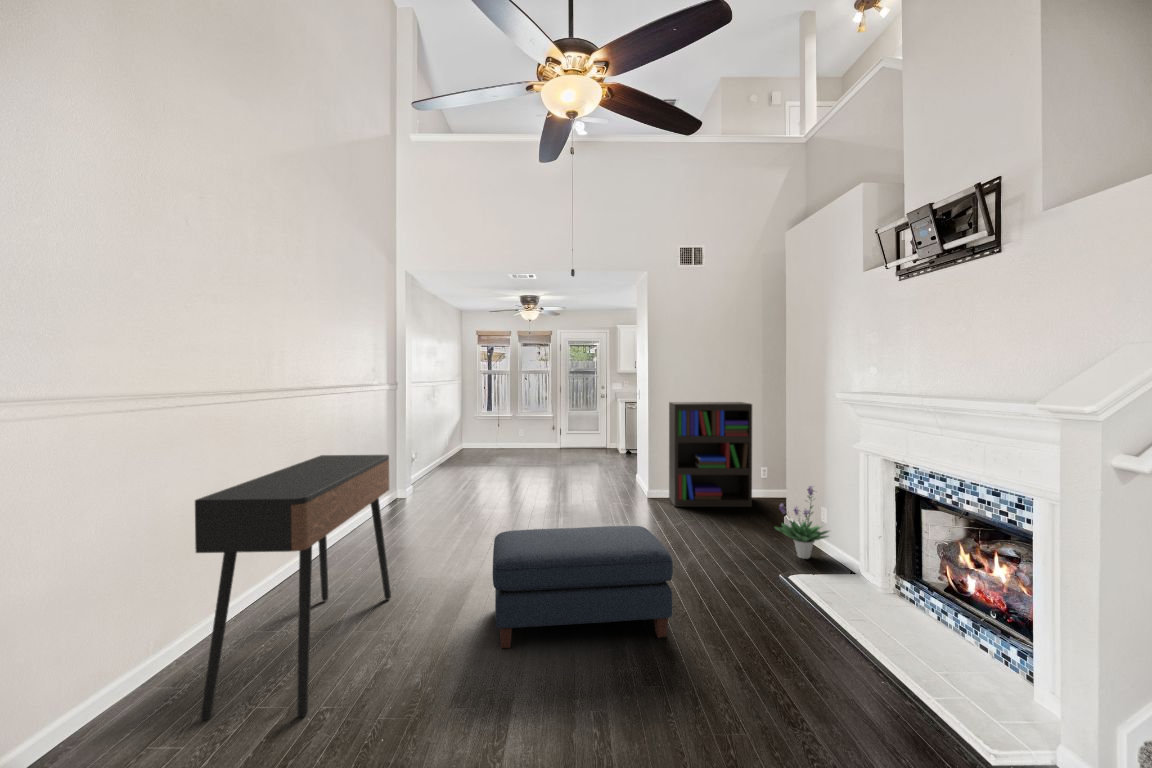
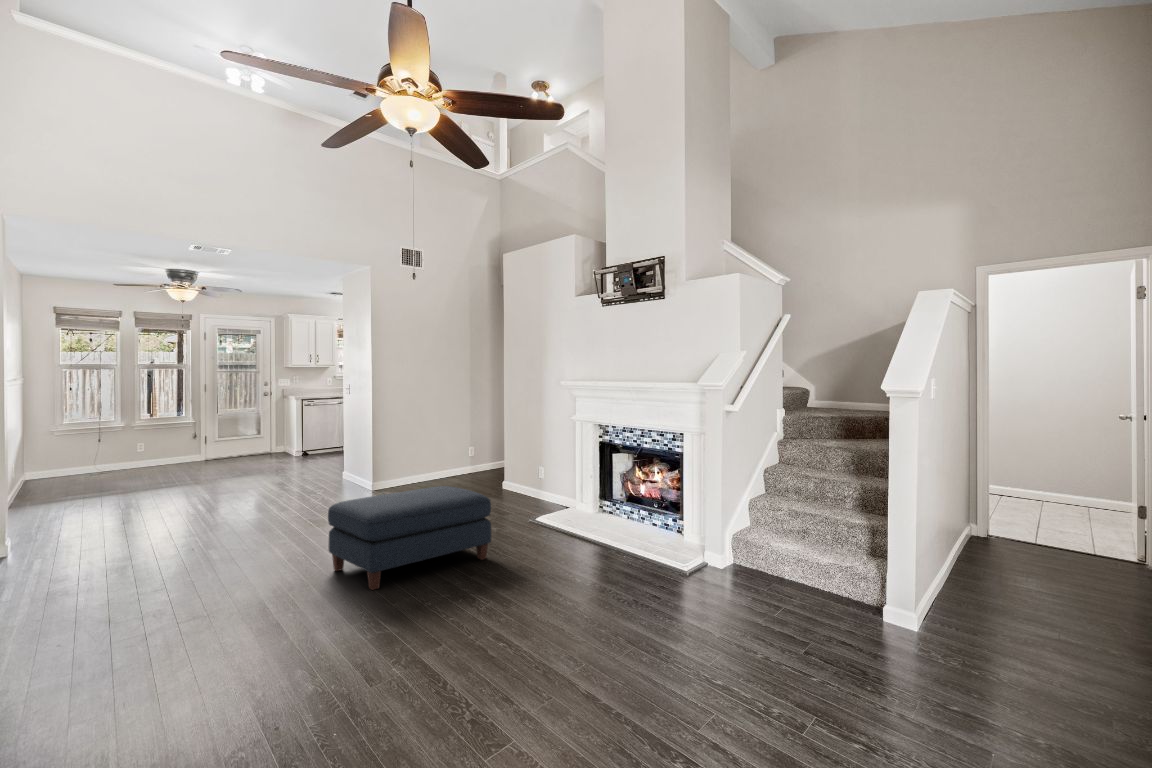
bookshelf: present [669,402,752,507] -> none [390,392,467,488]
console table: present [195,455,391,720] -> none [118,441,257,693]
potted plant: present [775,486,829,559] -> none [511,450,551,505]

